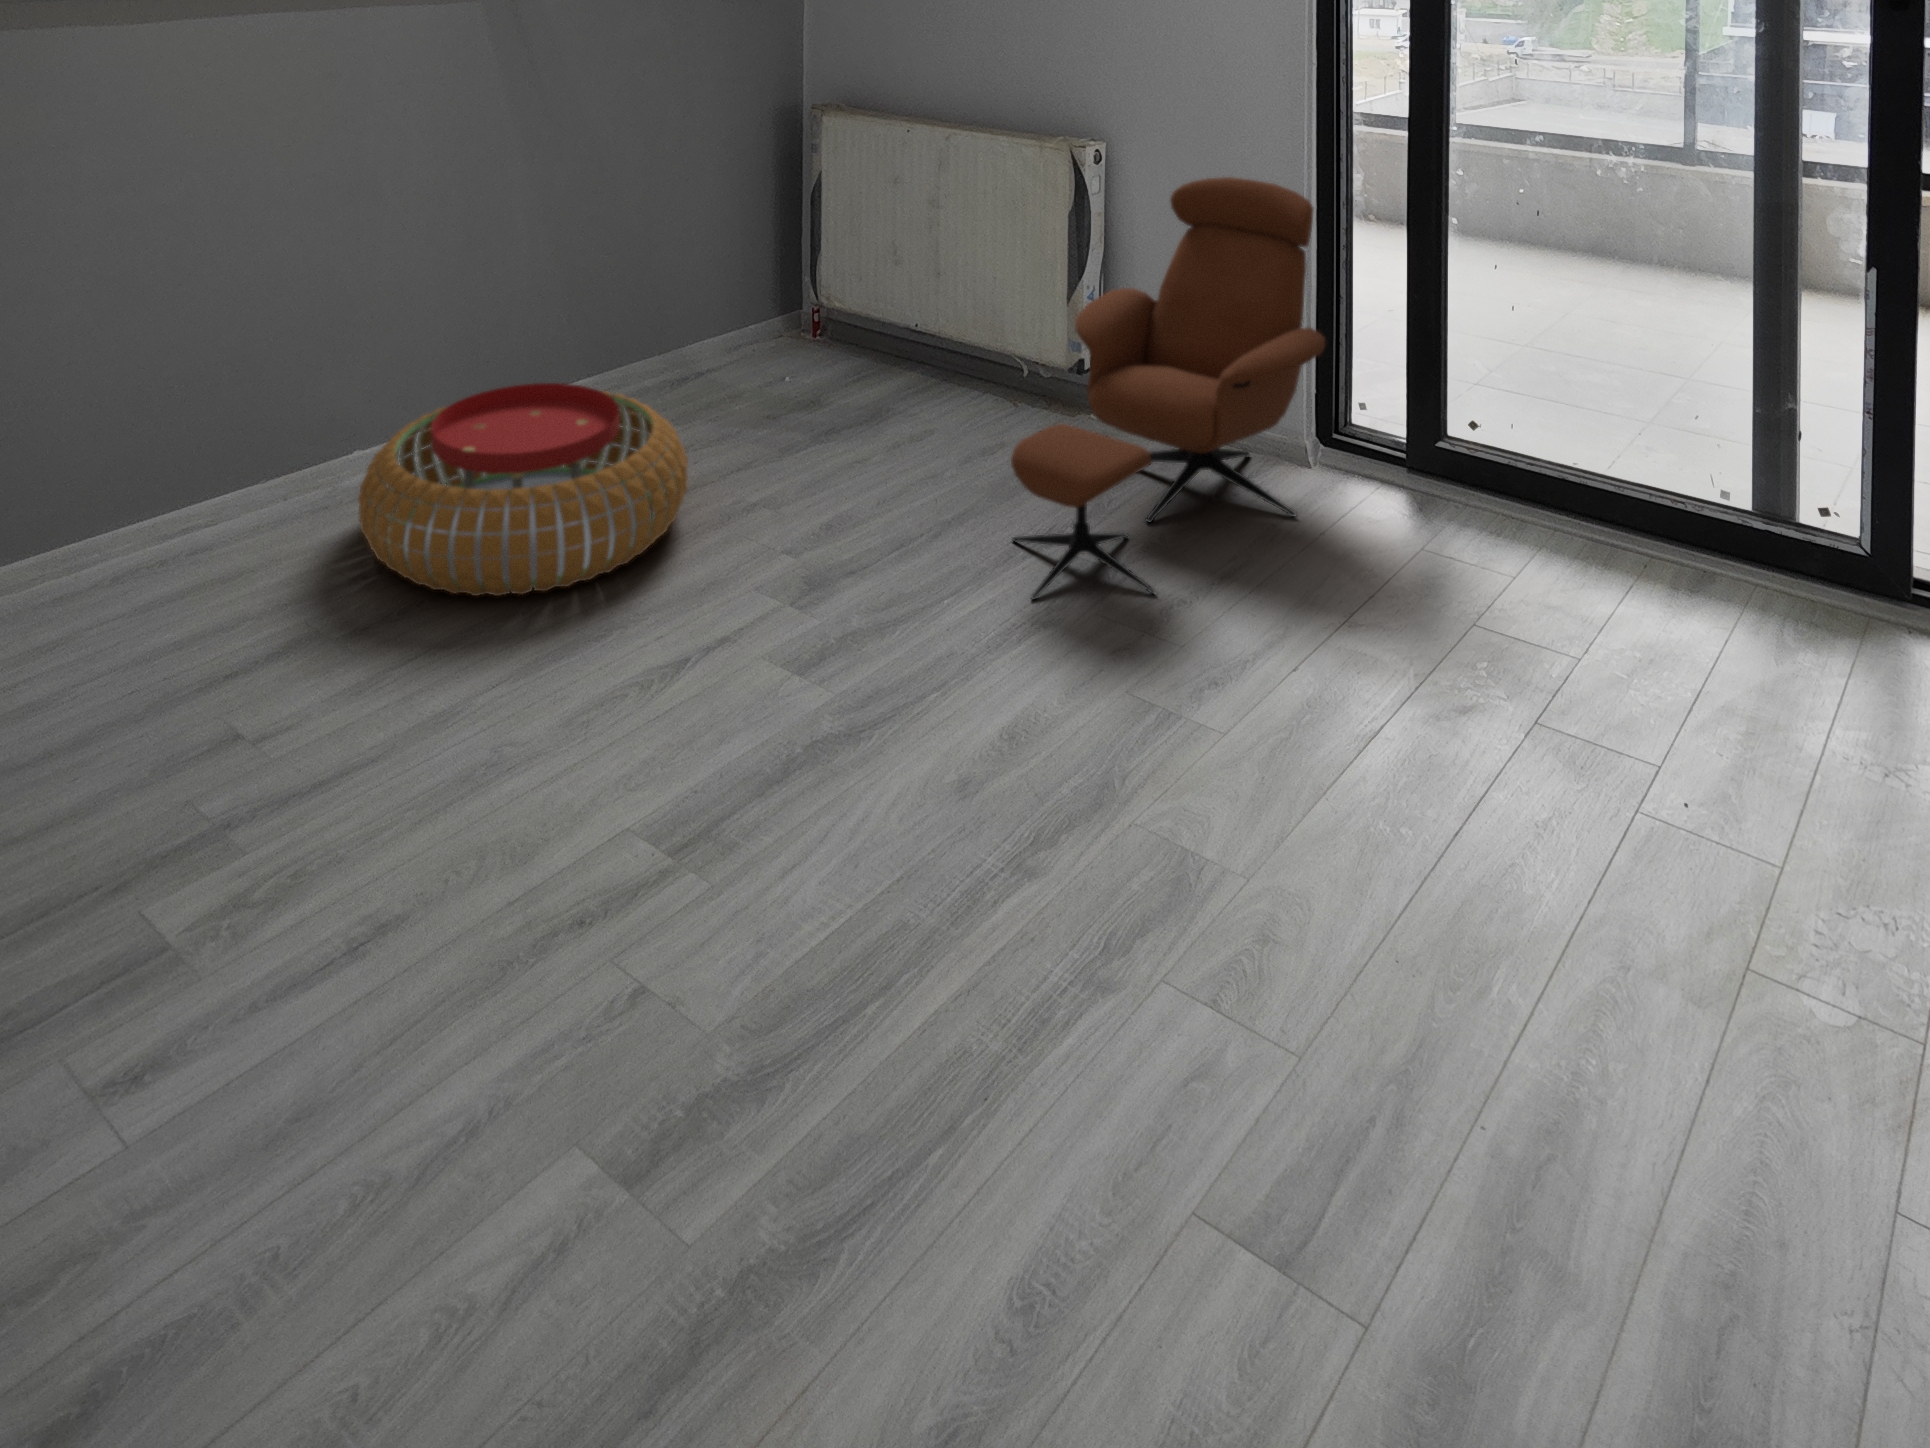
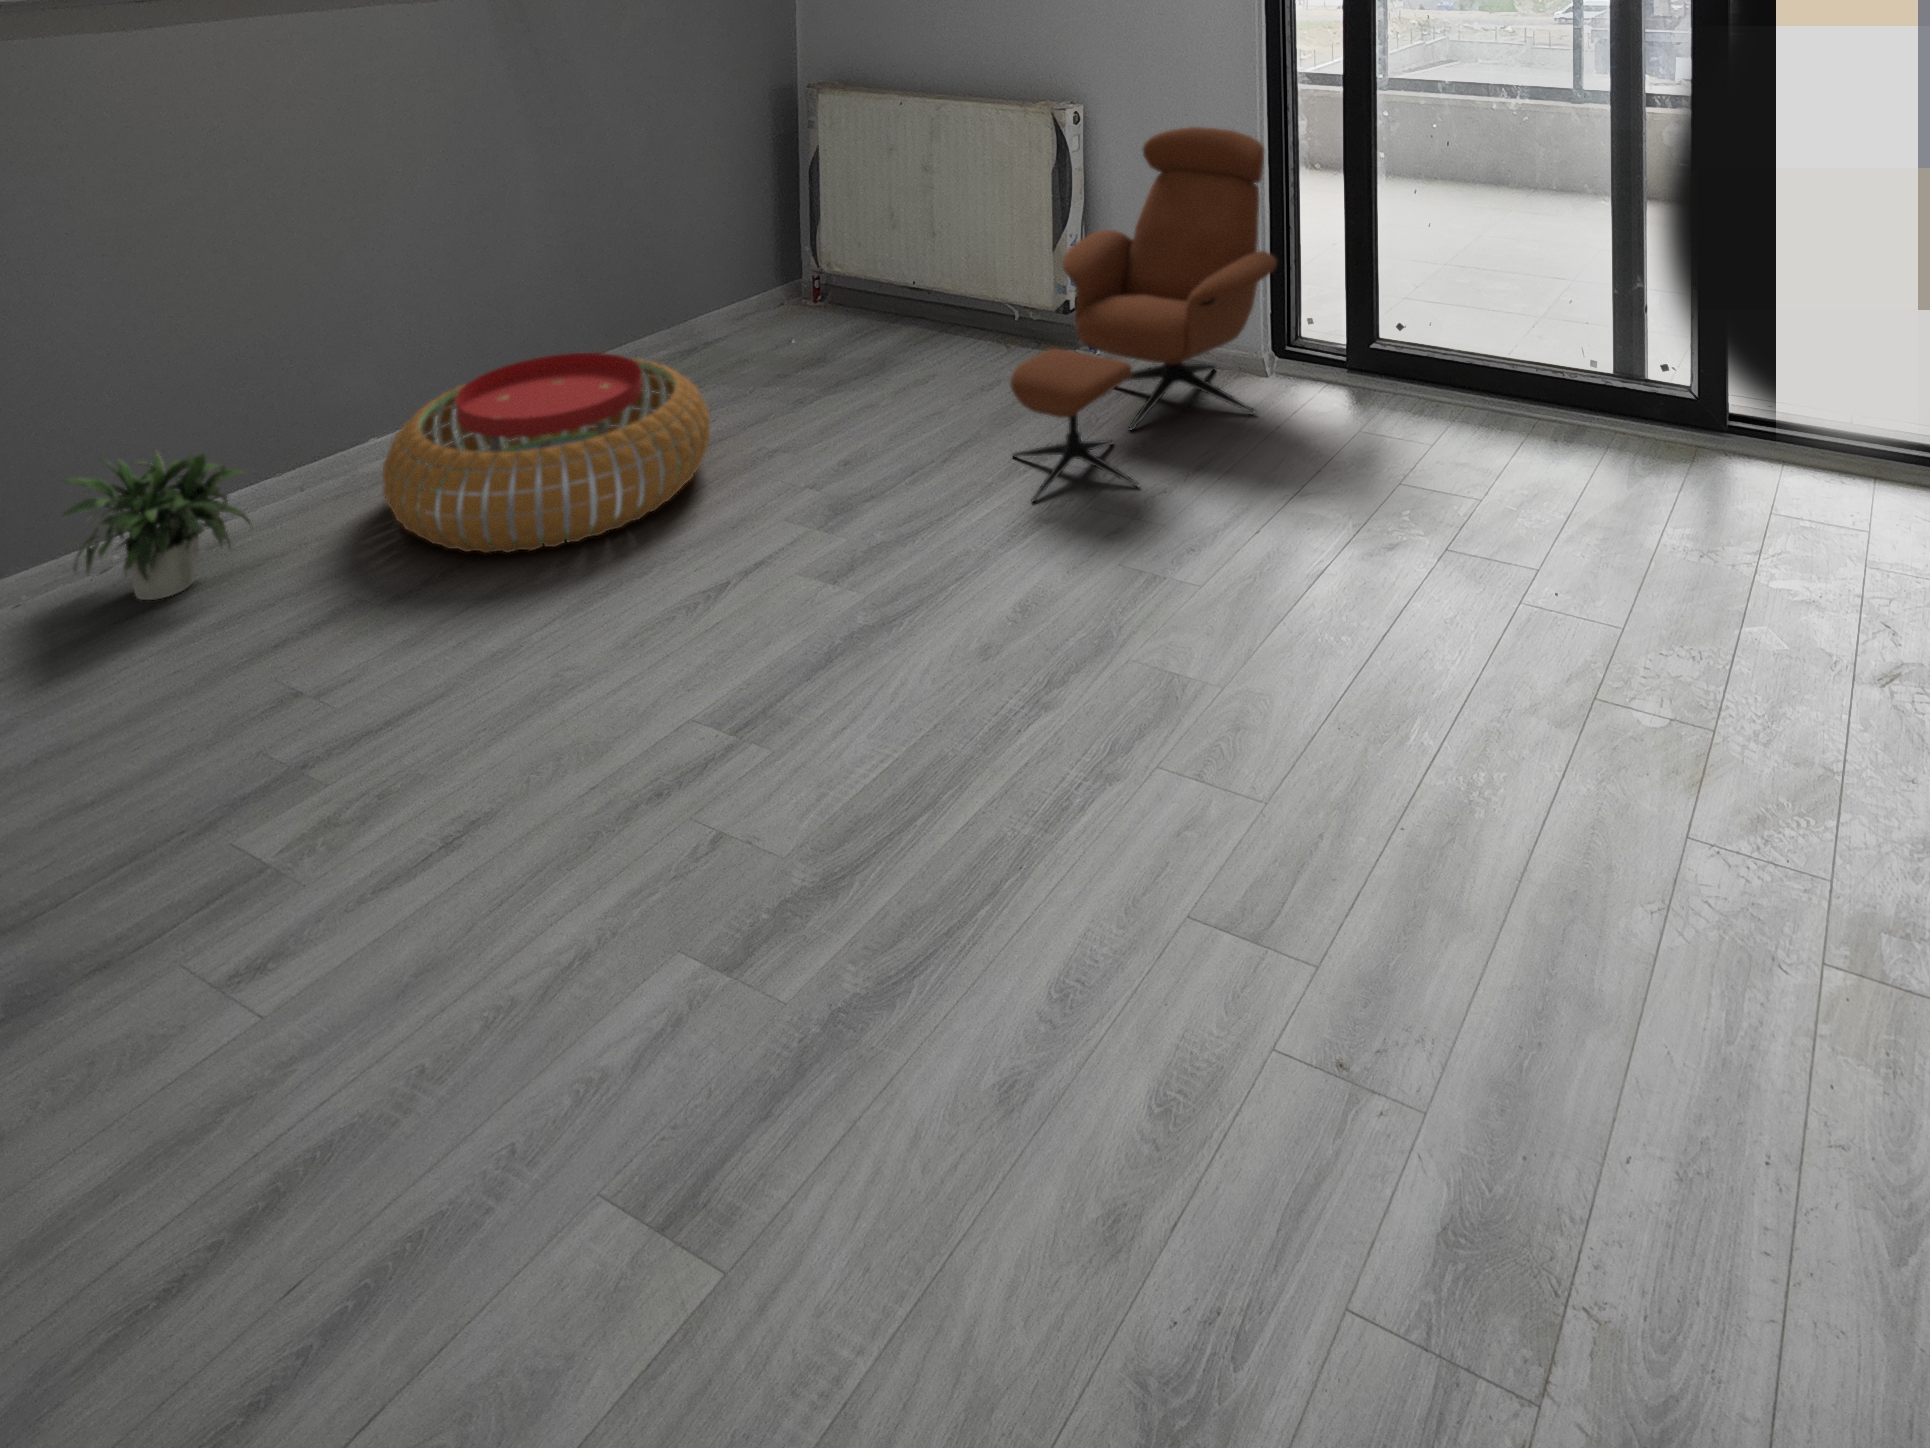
potted plant: none [18,454,232,608] -> present [22,452,251,600]

